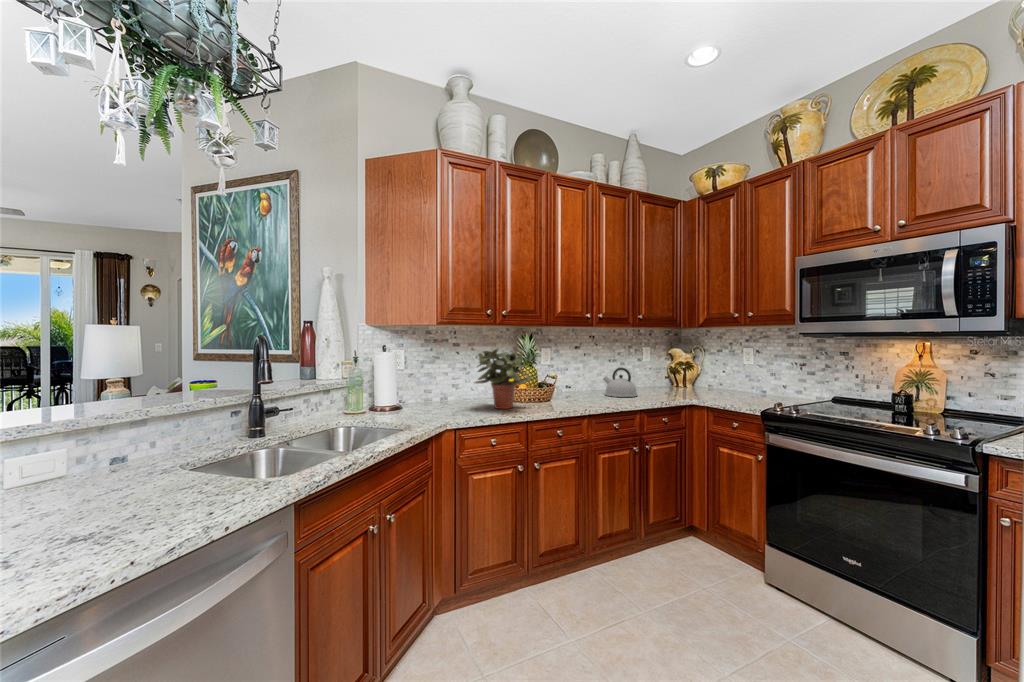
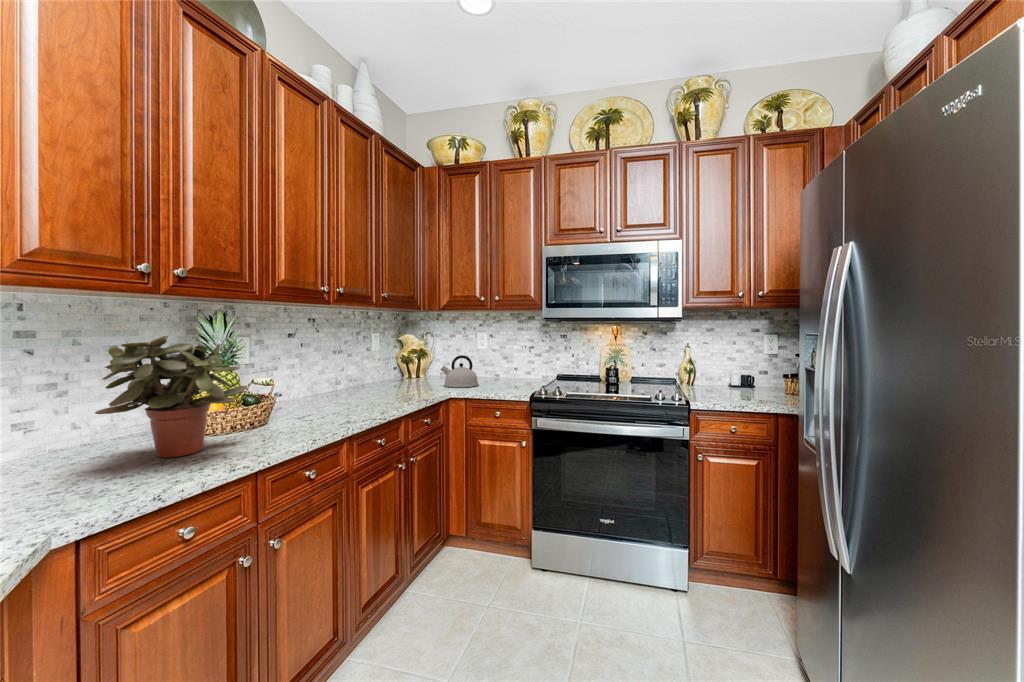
kettle: present [603,368,637,397] -> present [441,355,479,387]

